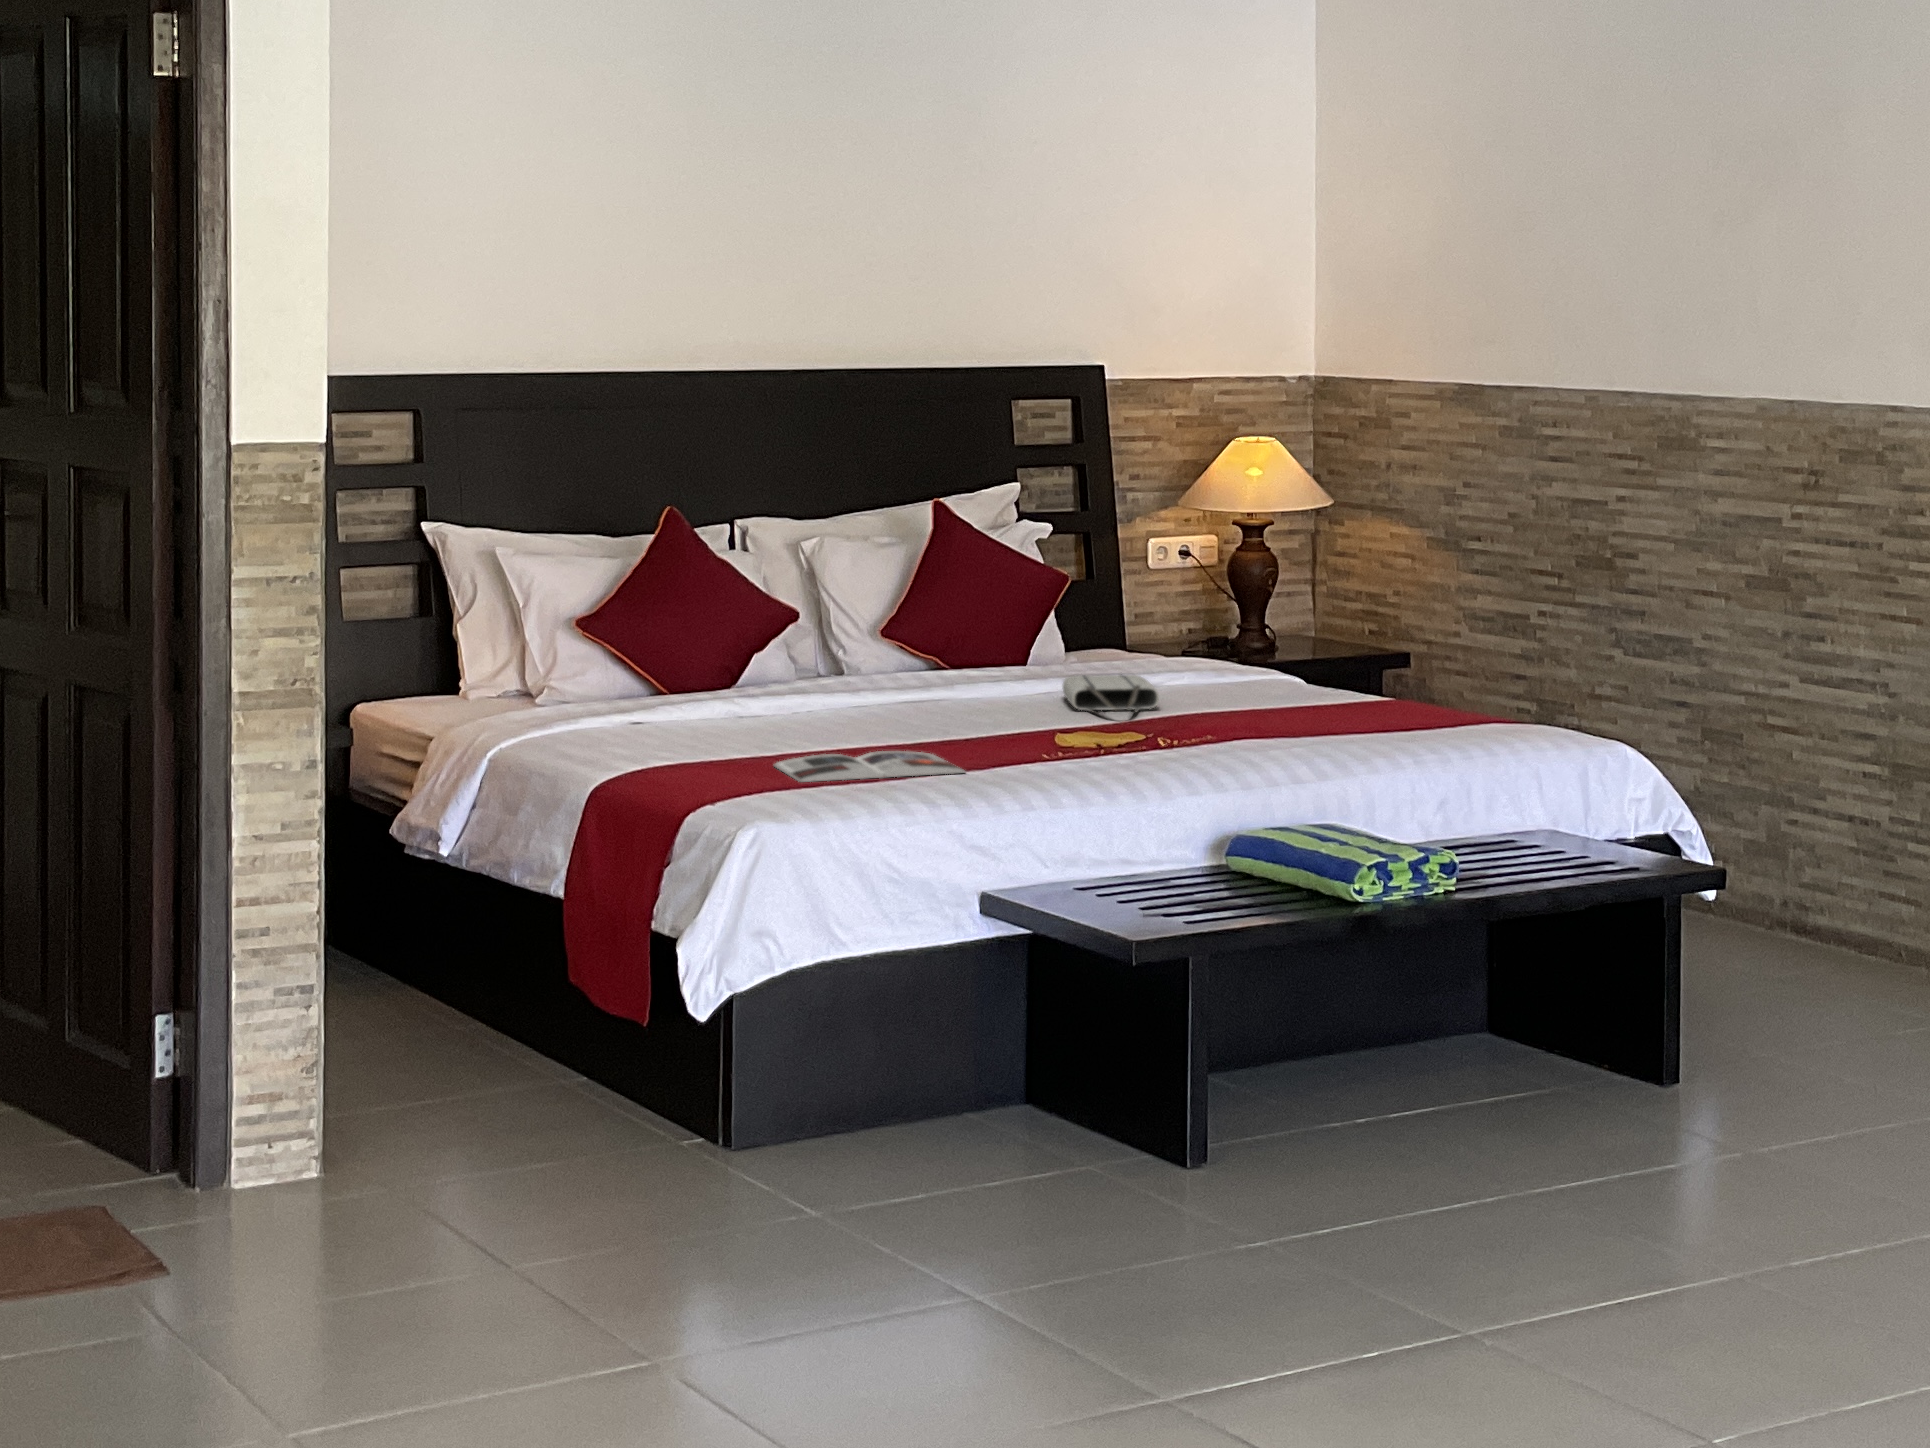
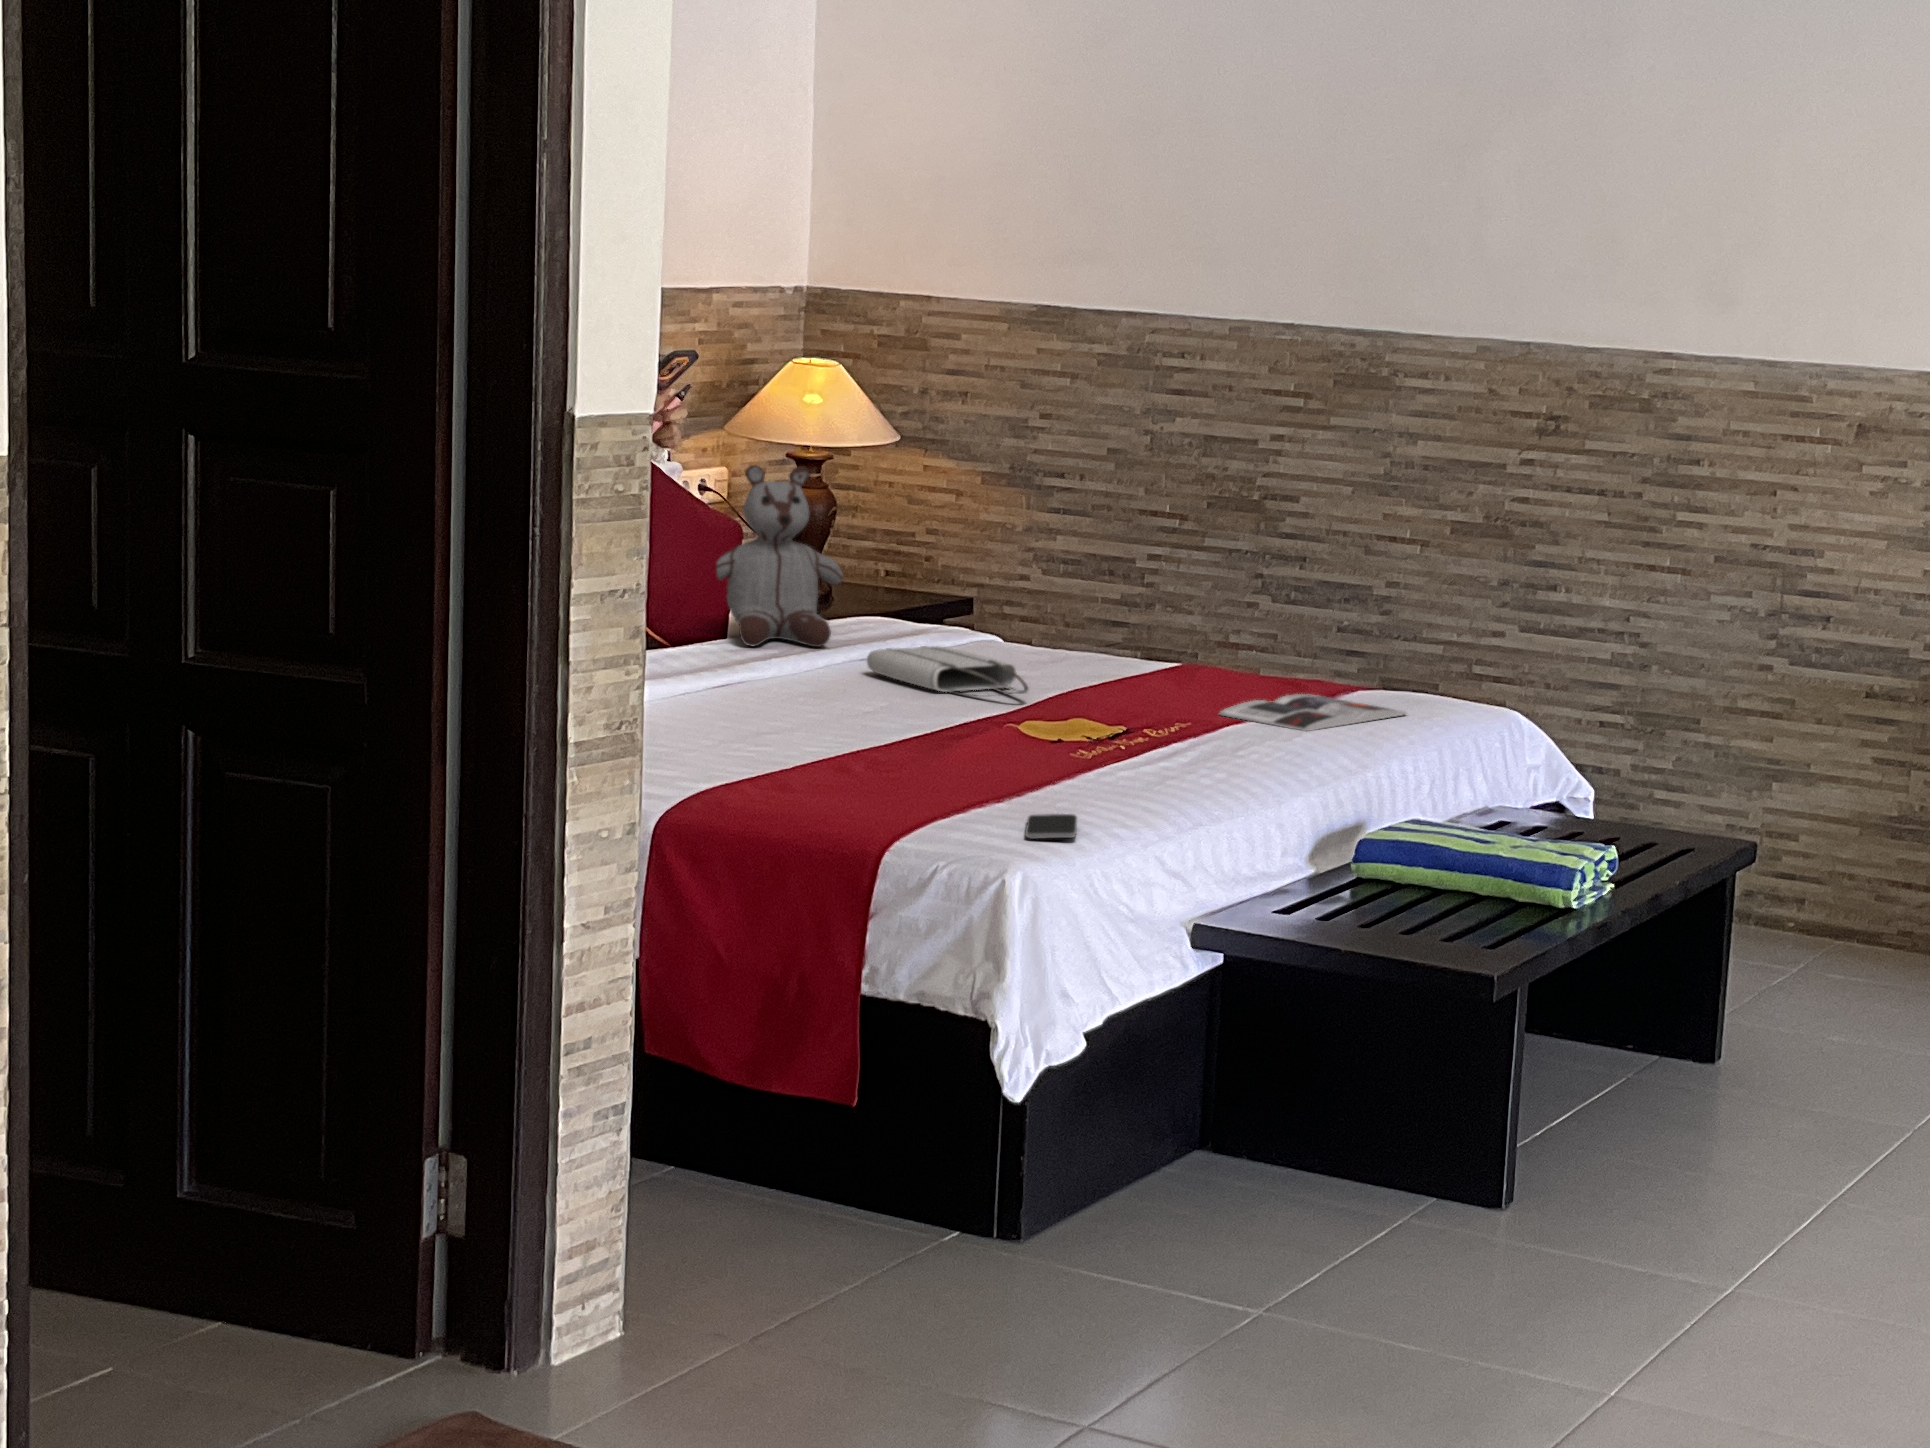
stuffed bear: none [1019,522,1140,678] -> present [716,465,843,647]
magazine: present [774,751,965,782] -> present [1219,694,1408,731]
smartphone: none [778,788,858,804] -> present [1026,814,1077,839]

